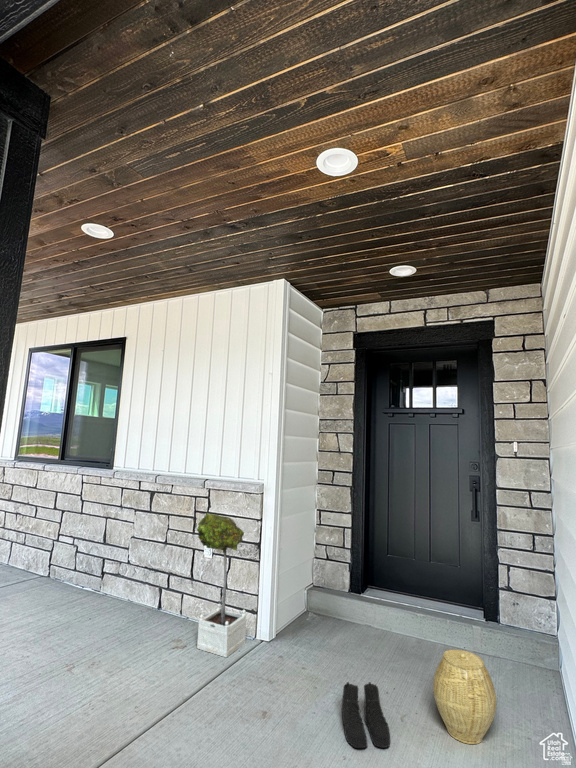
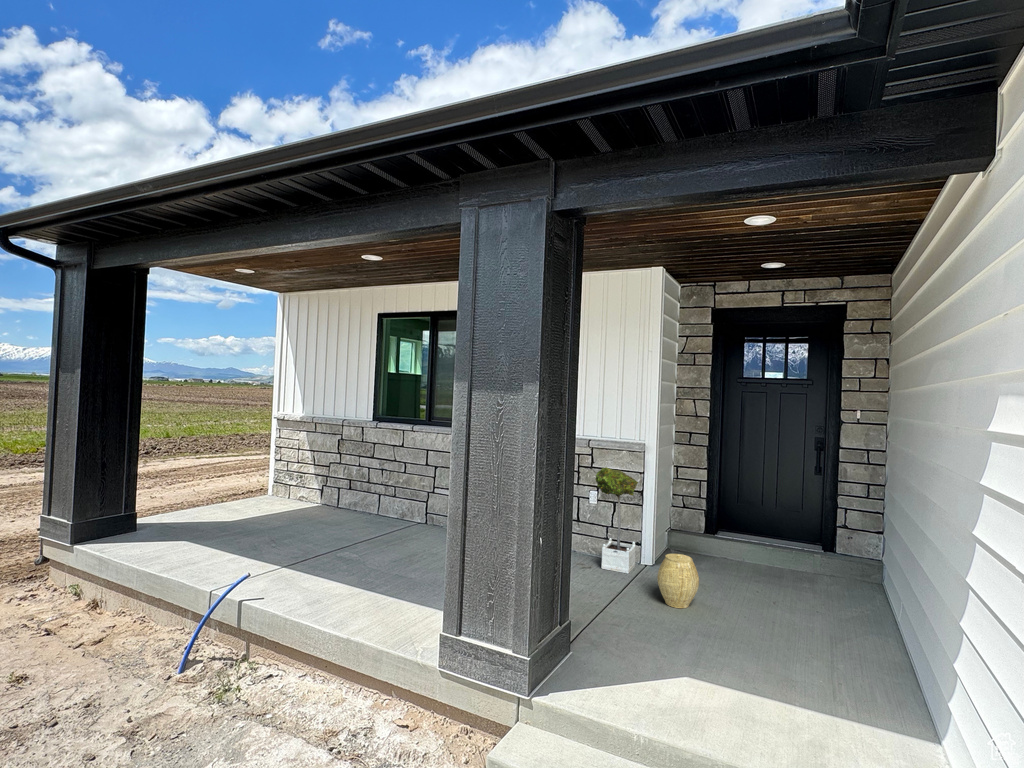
woven basket: present [433,649,497,744] -> present [657,554,699,608]
boots: present [342,682,390,748] -> none [736,580,773,614]

